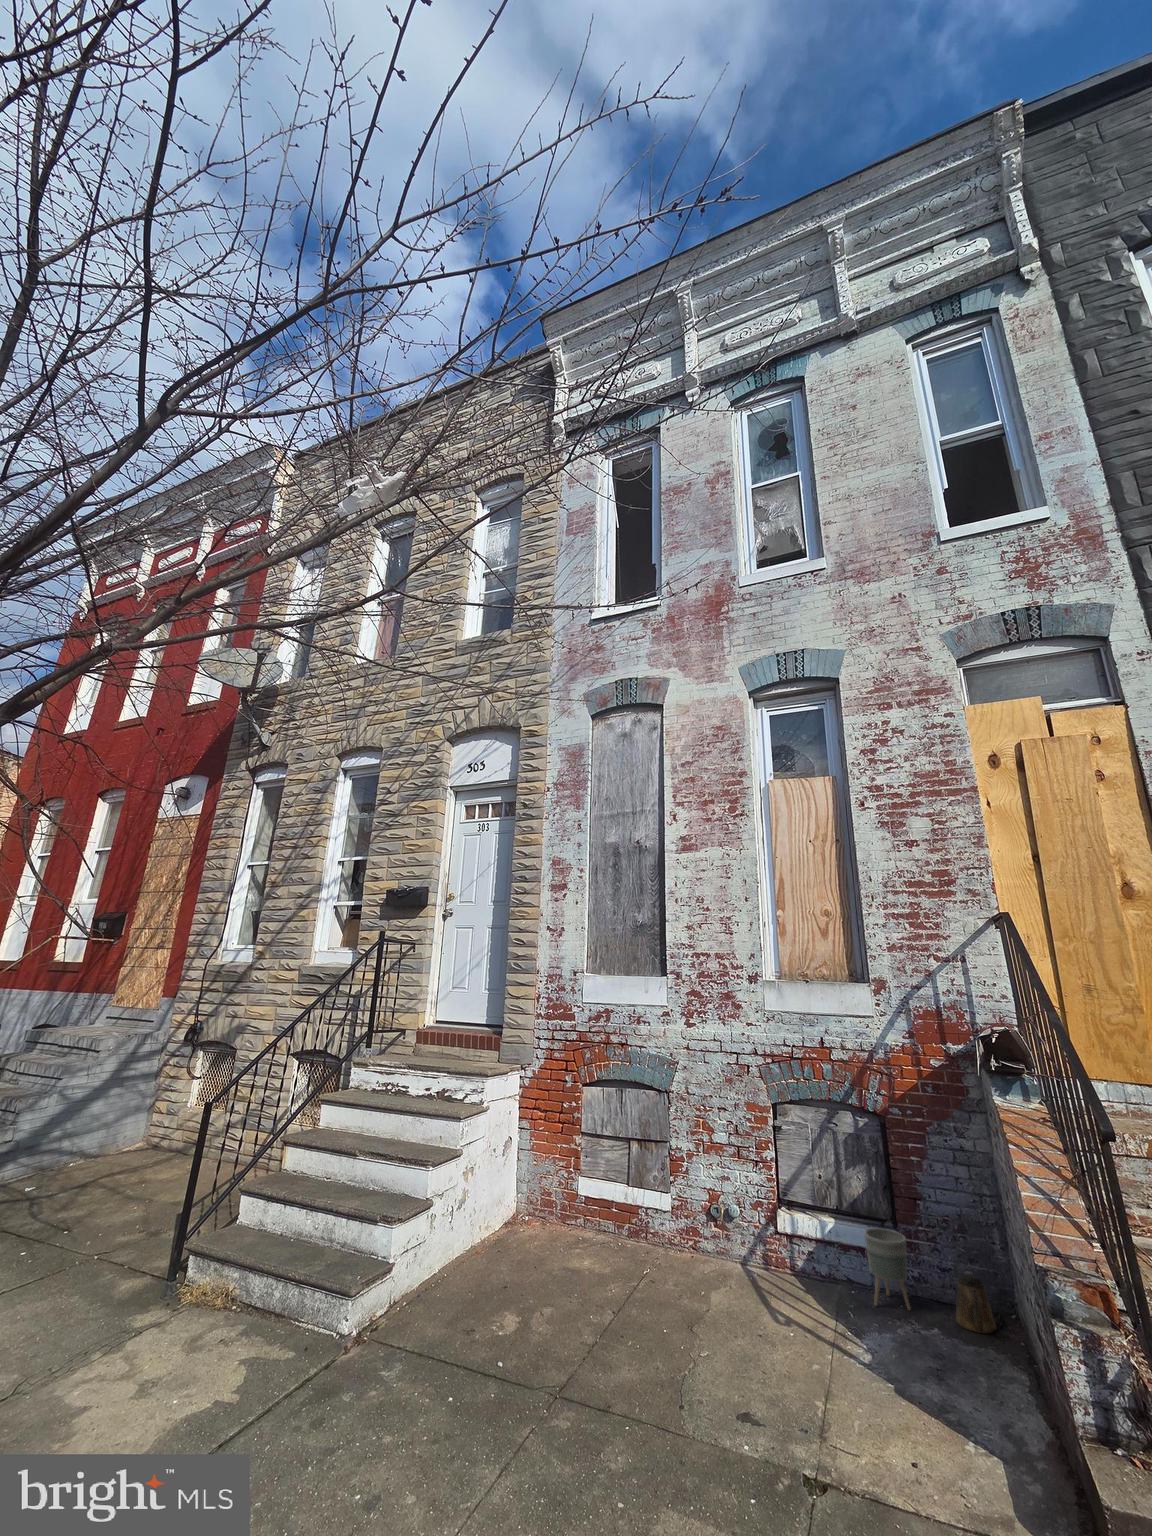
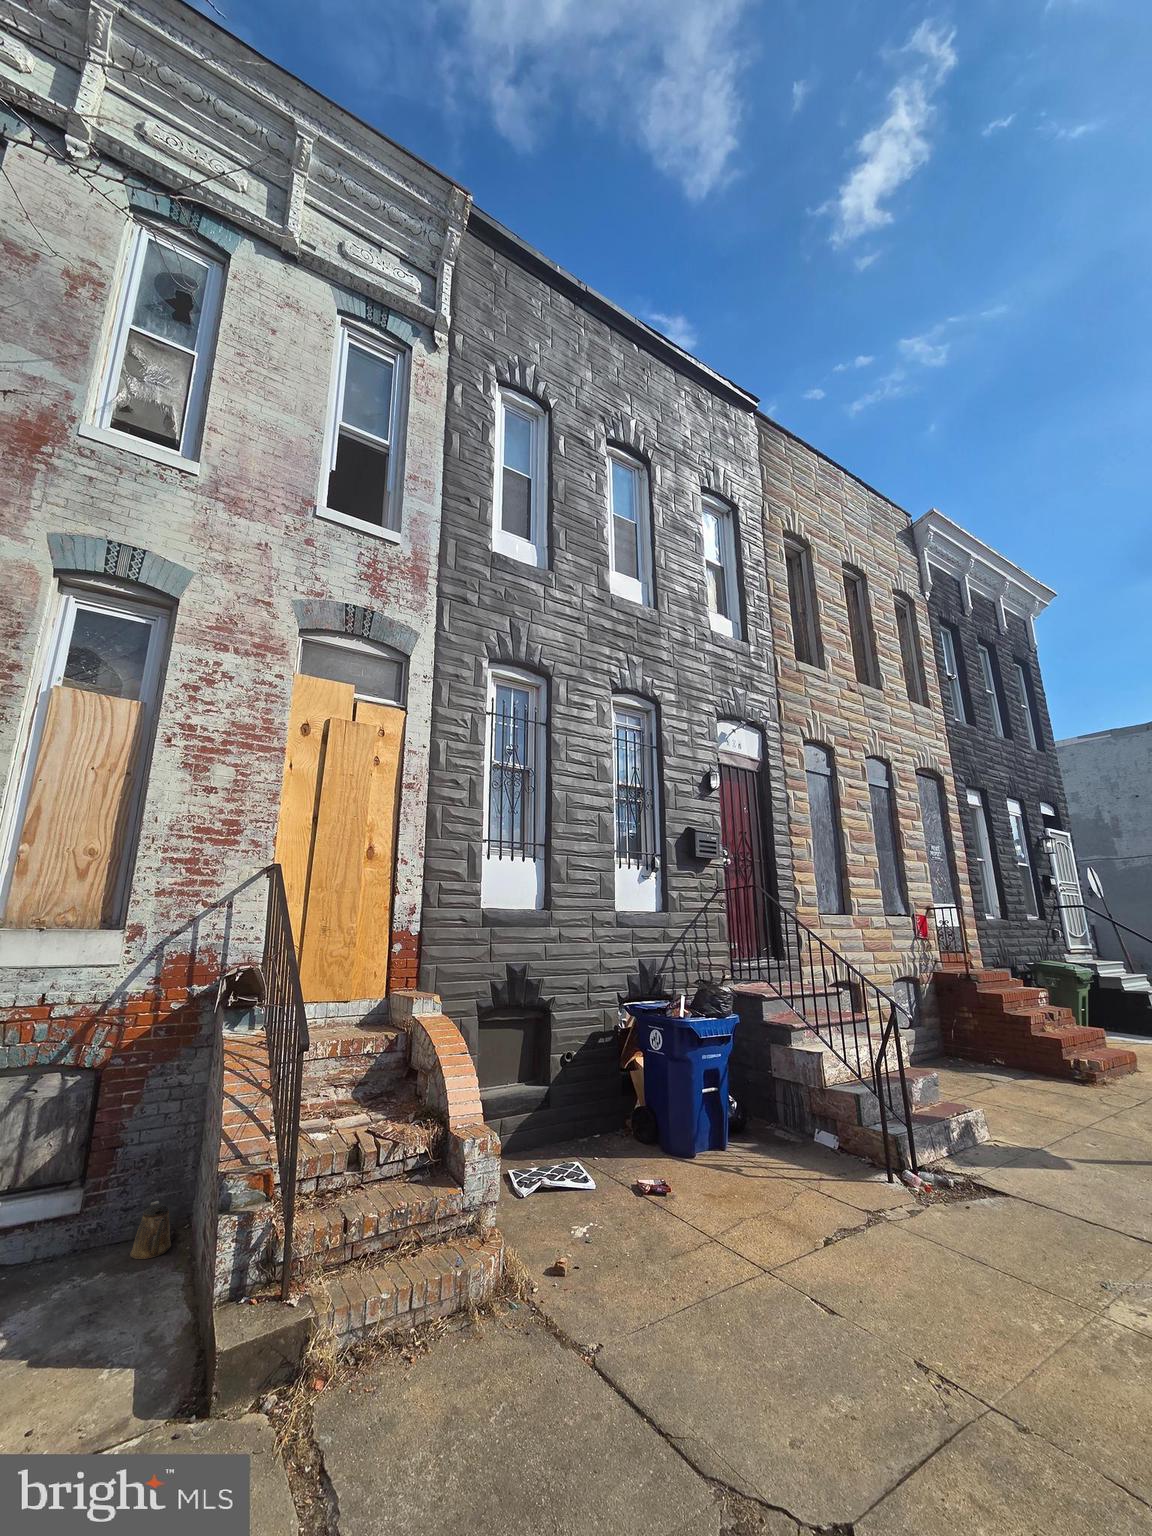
planter: present [864,1228,911,1310] -> none [36,1188,95,1278]

